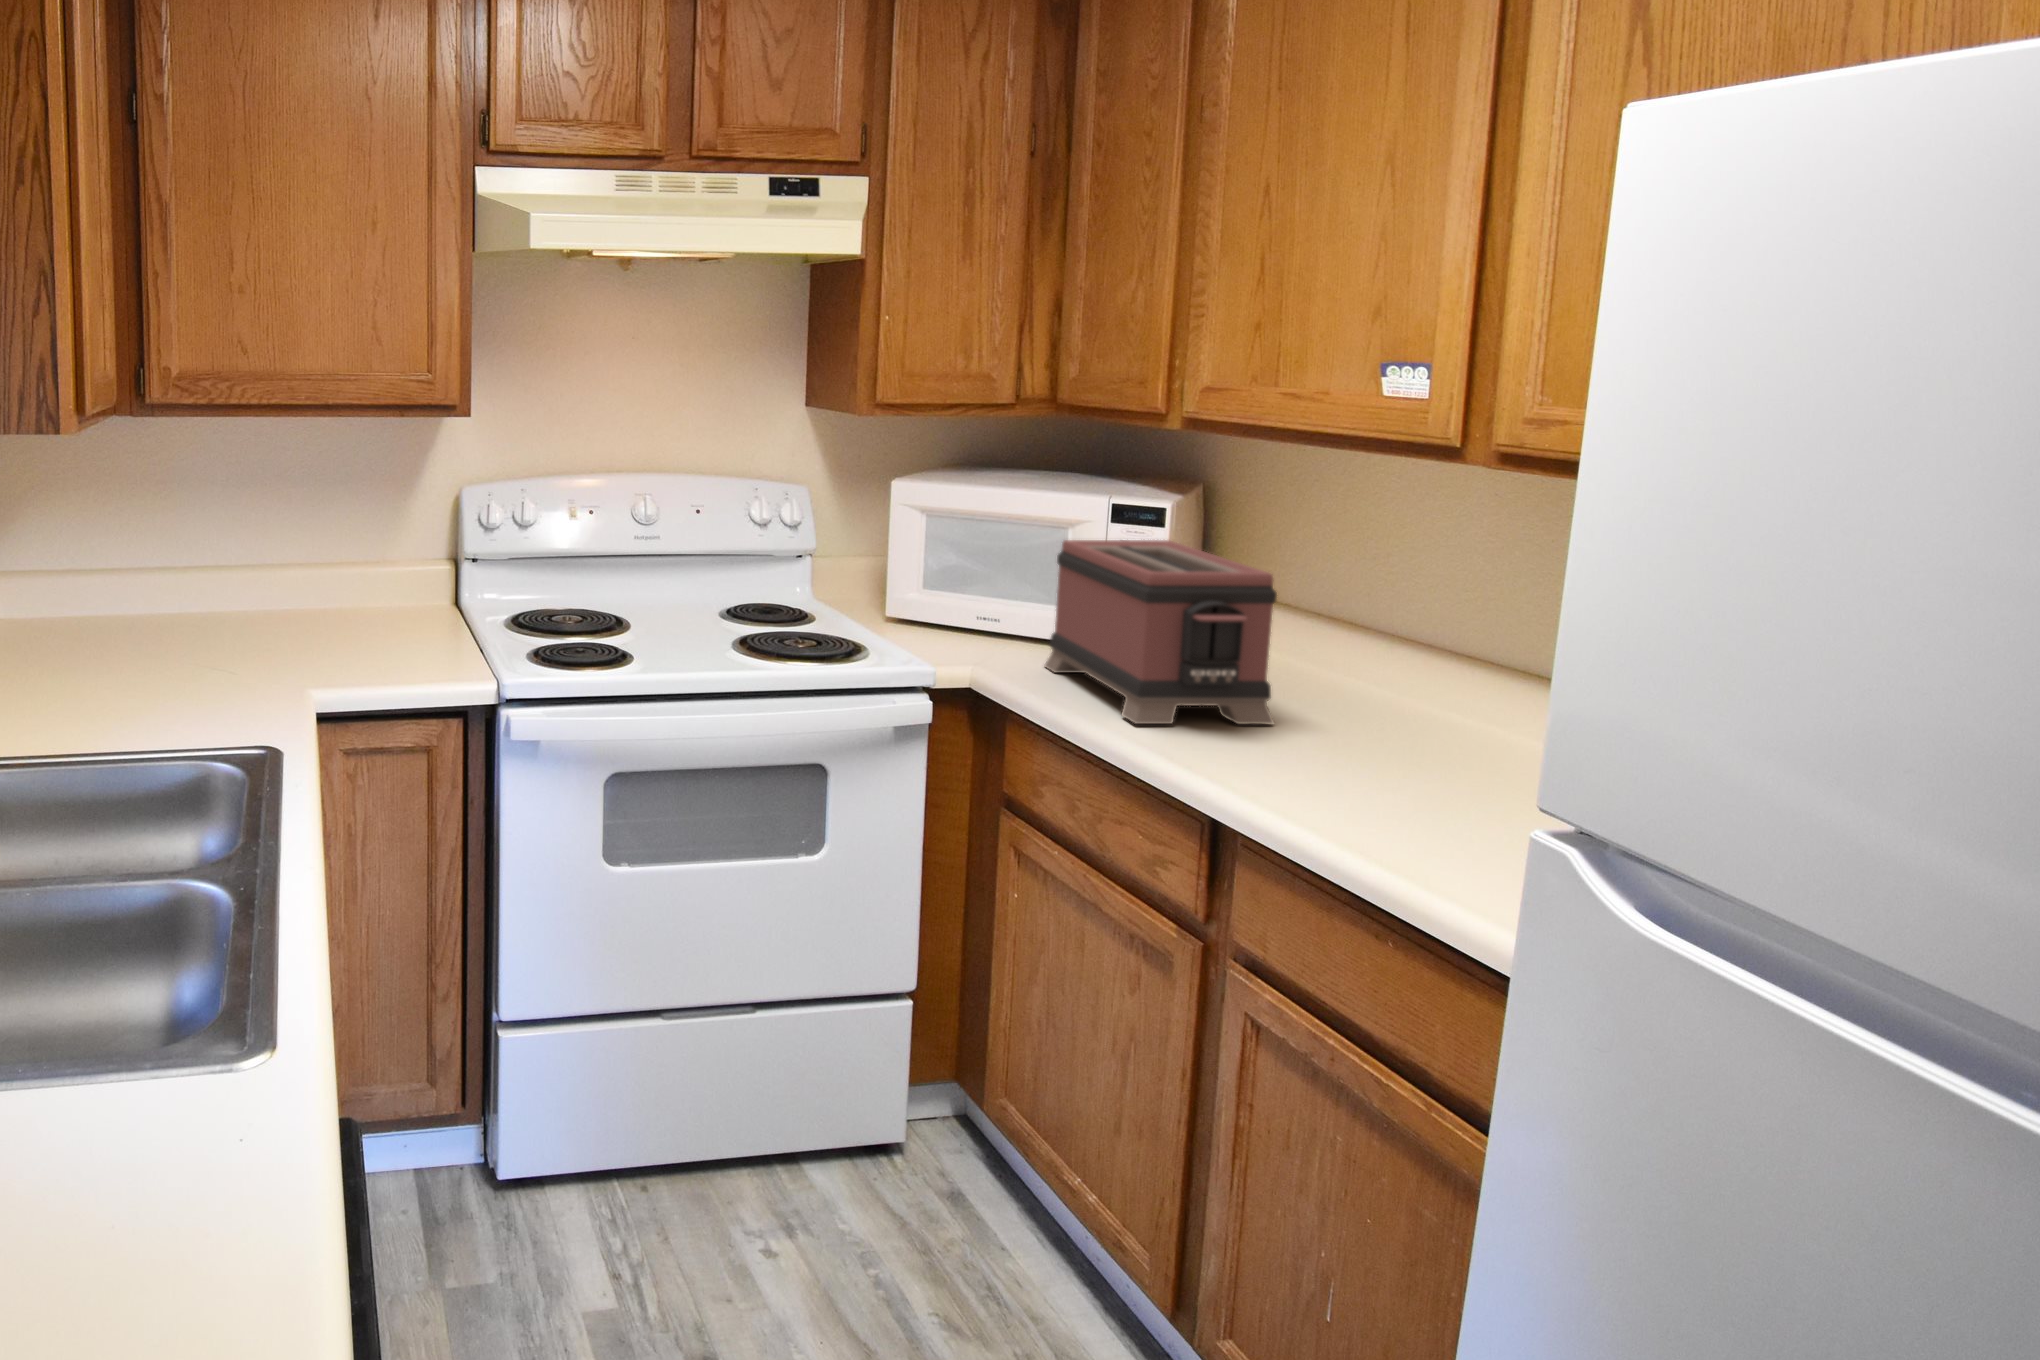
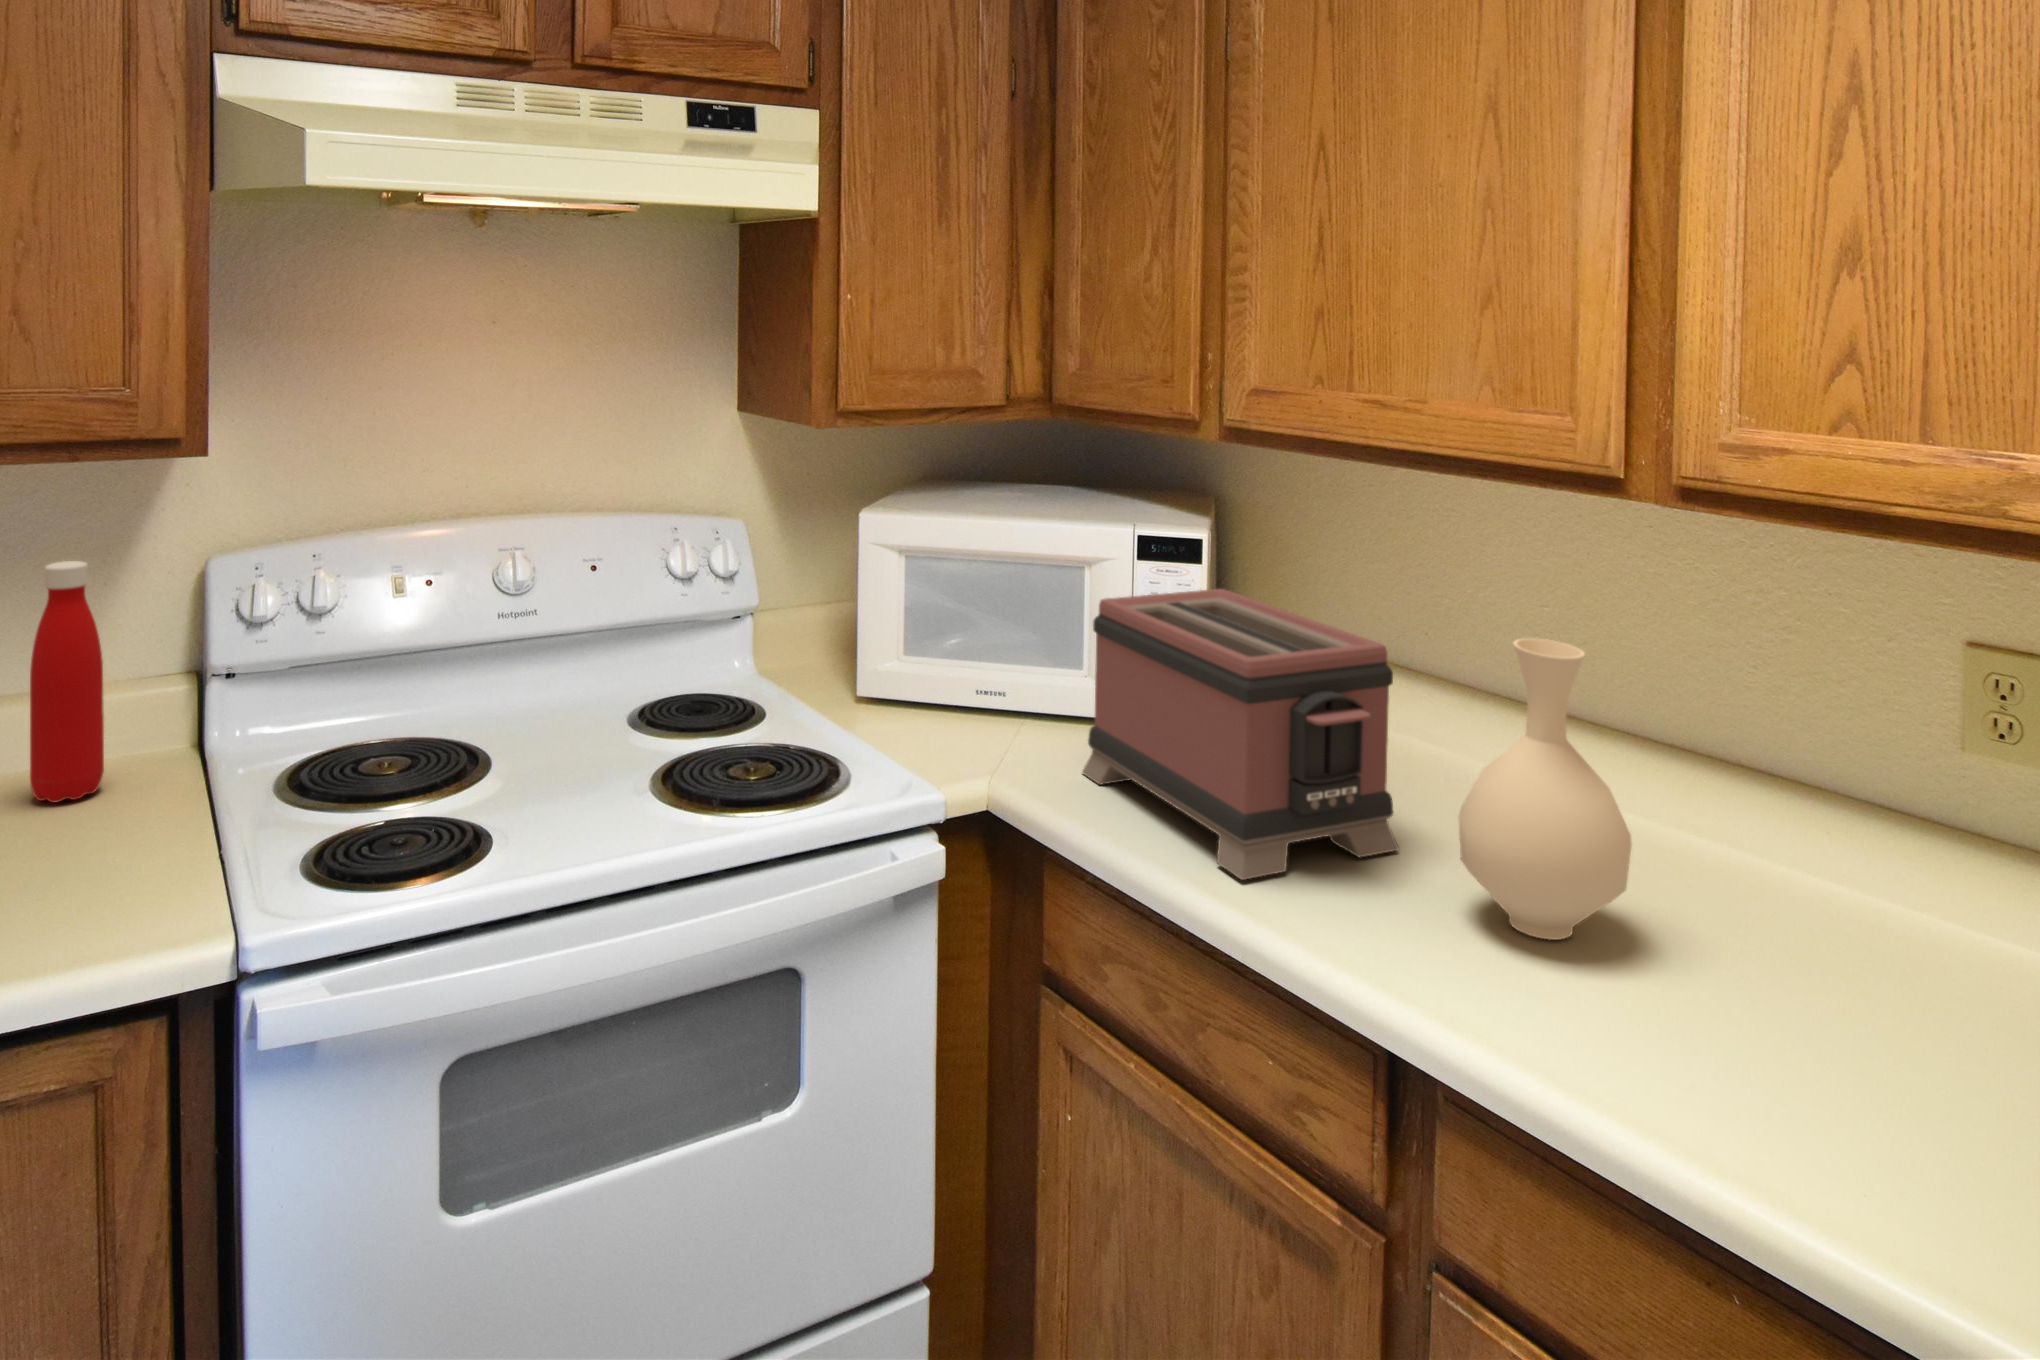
bottle: none [373,480,411,620] -> present [30,561,104,802]
vase: none [1299,564,1435,775] -> present [1458,638,1632,940]

